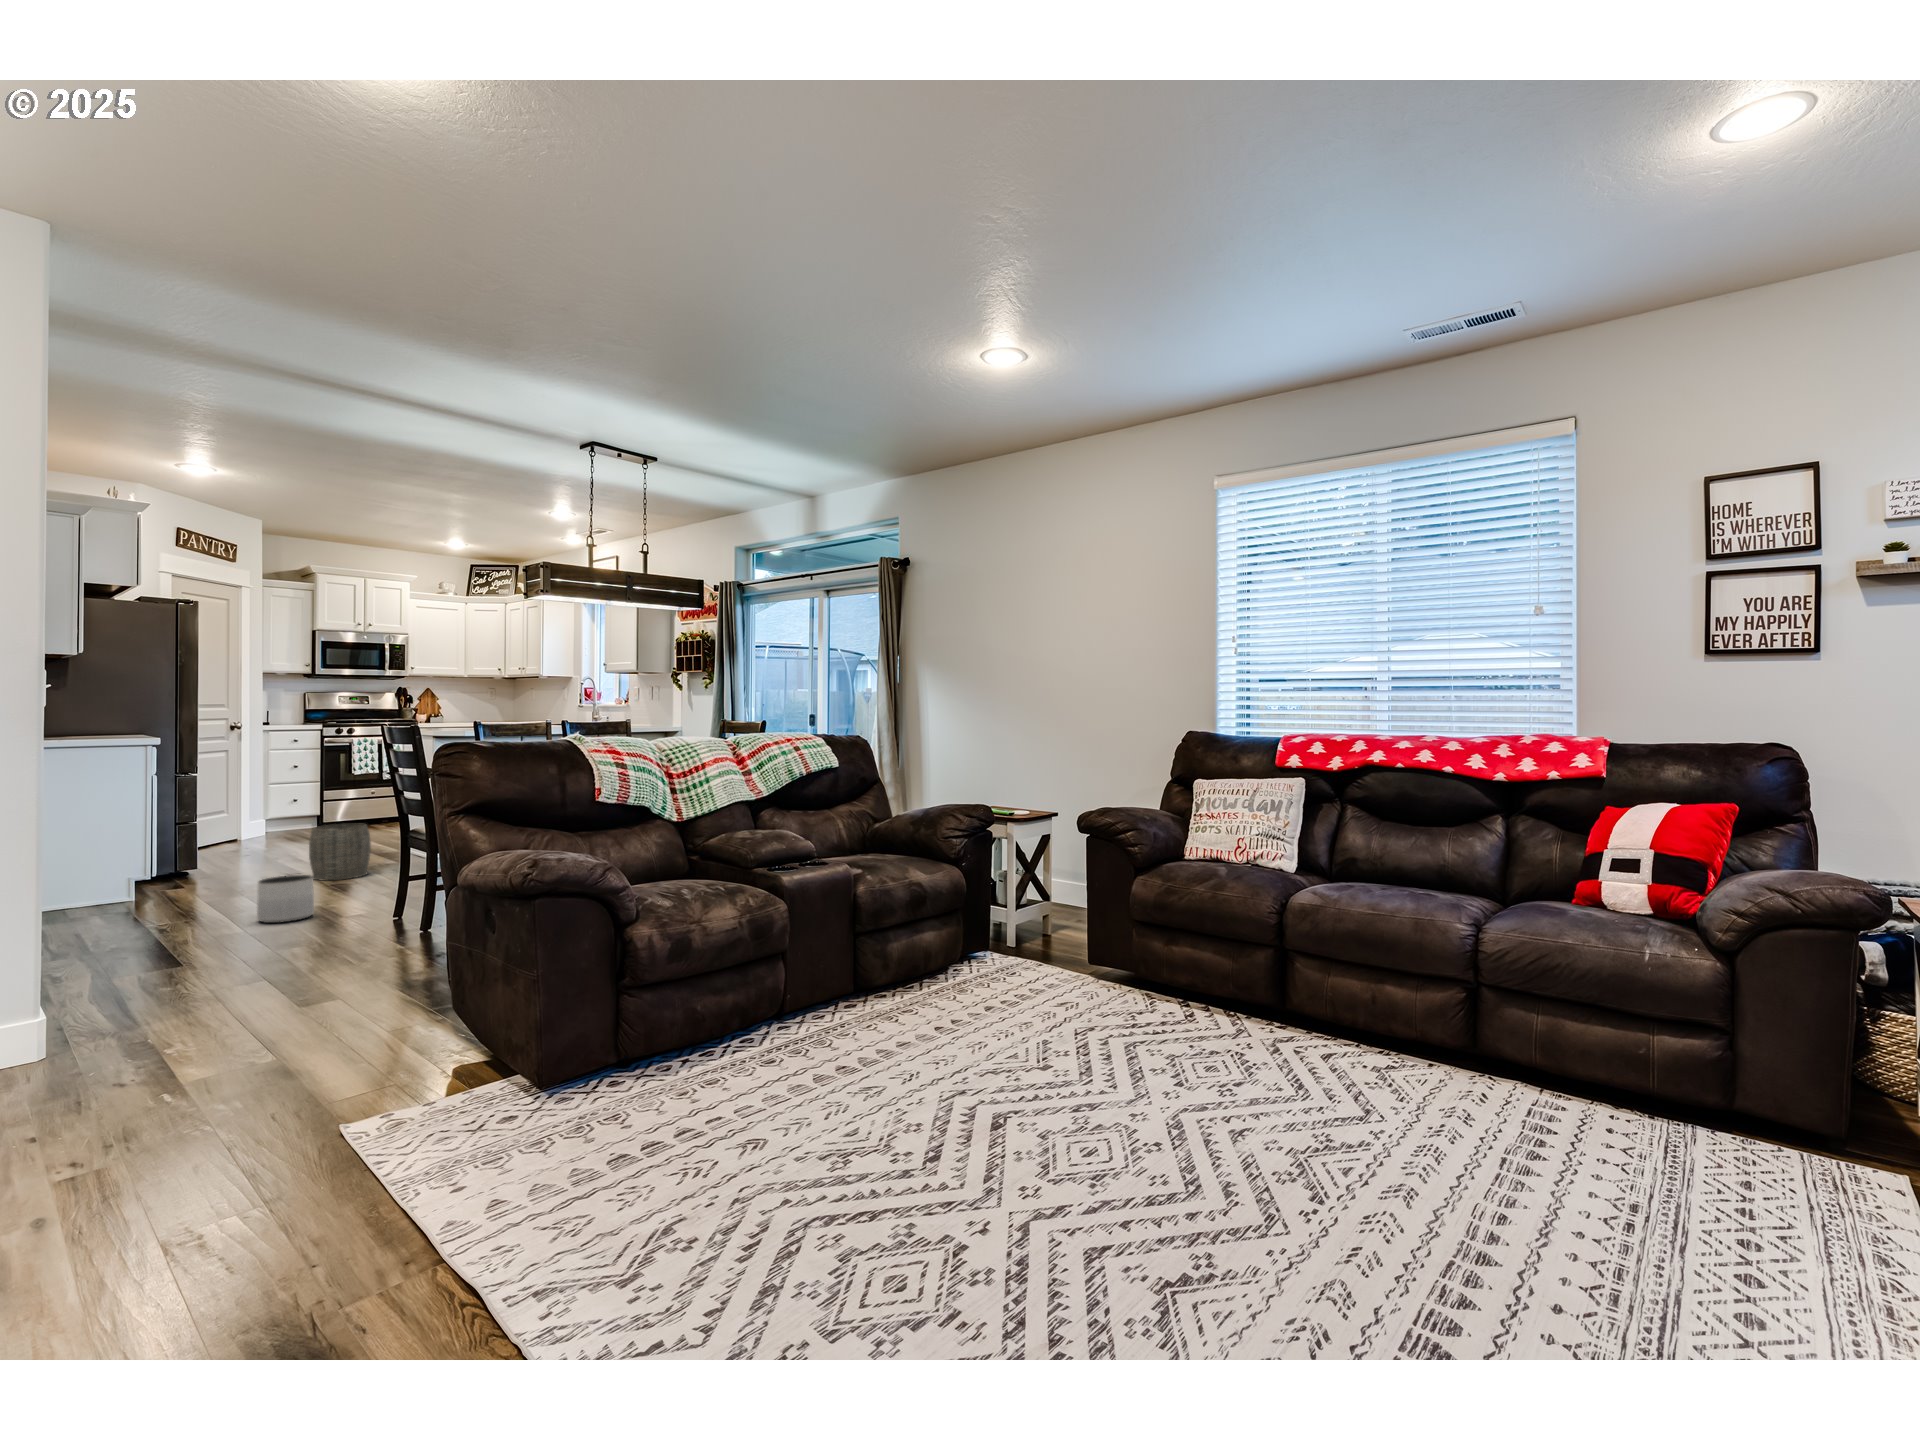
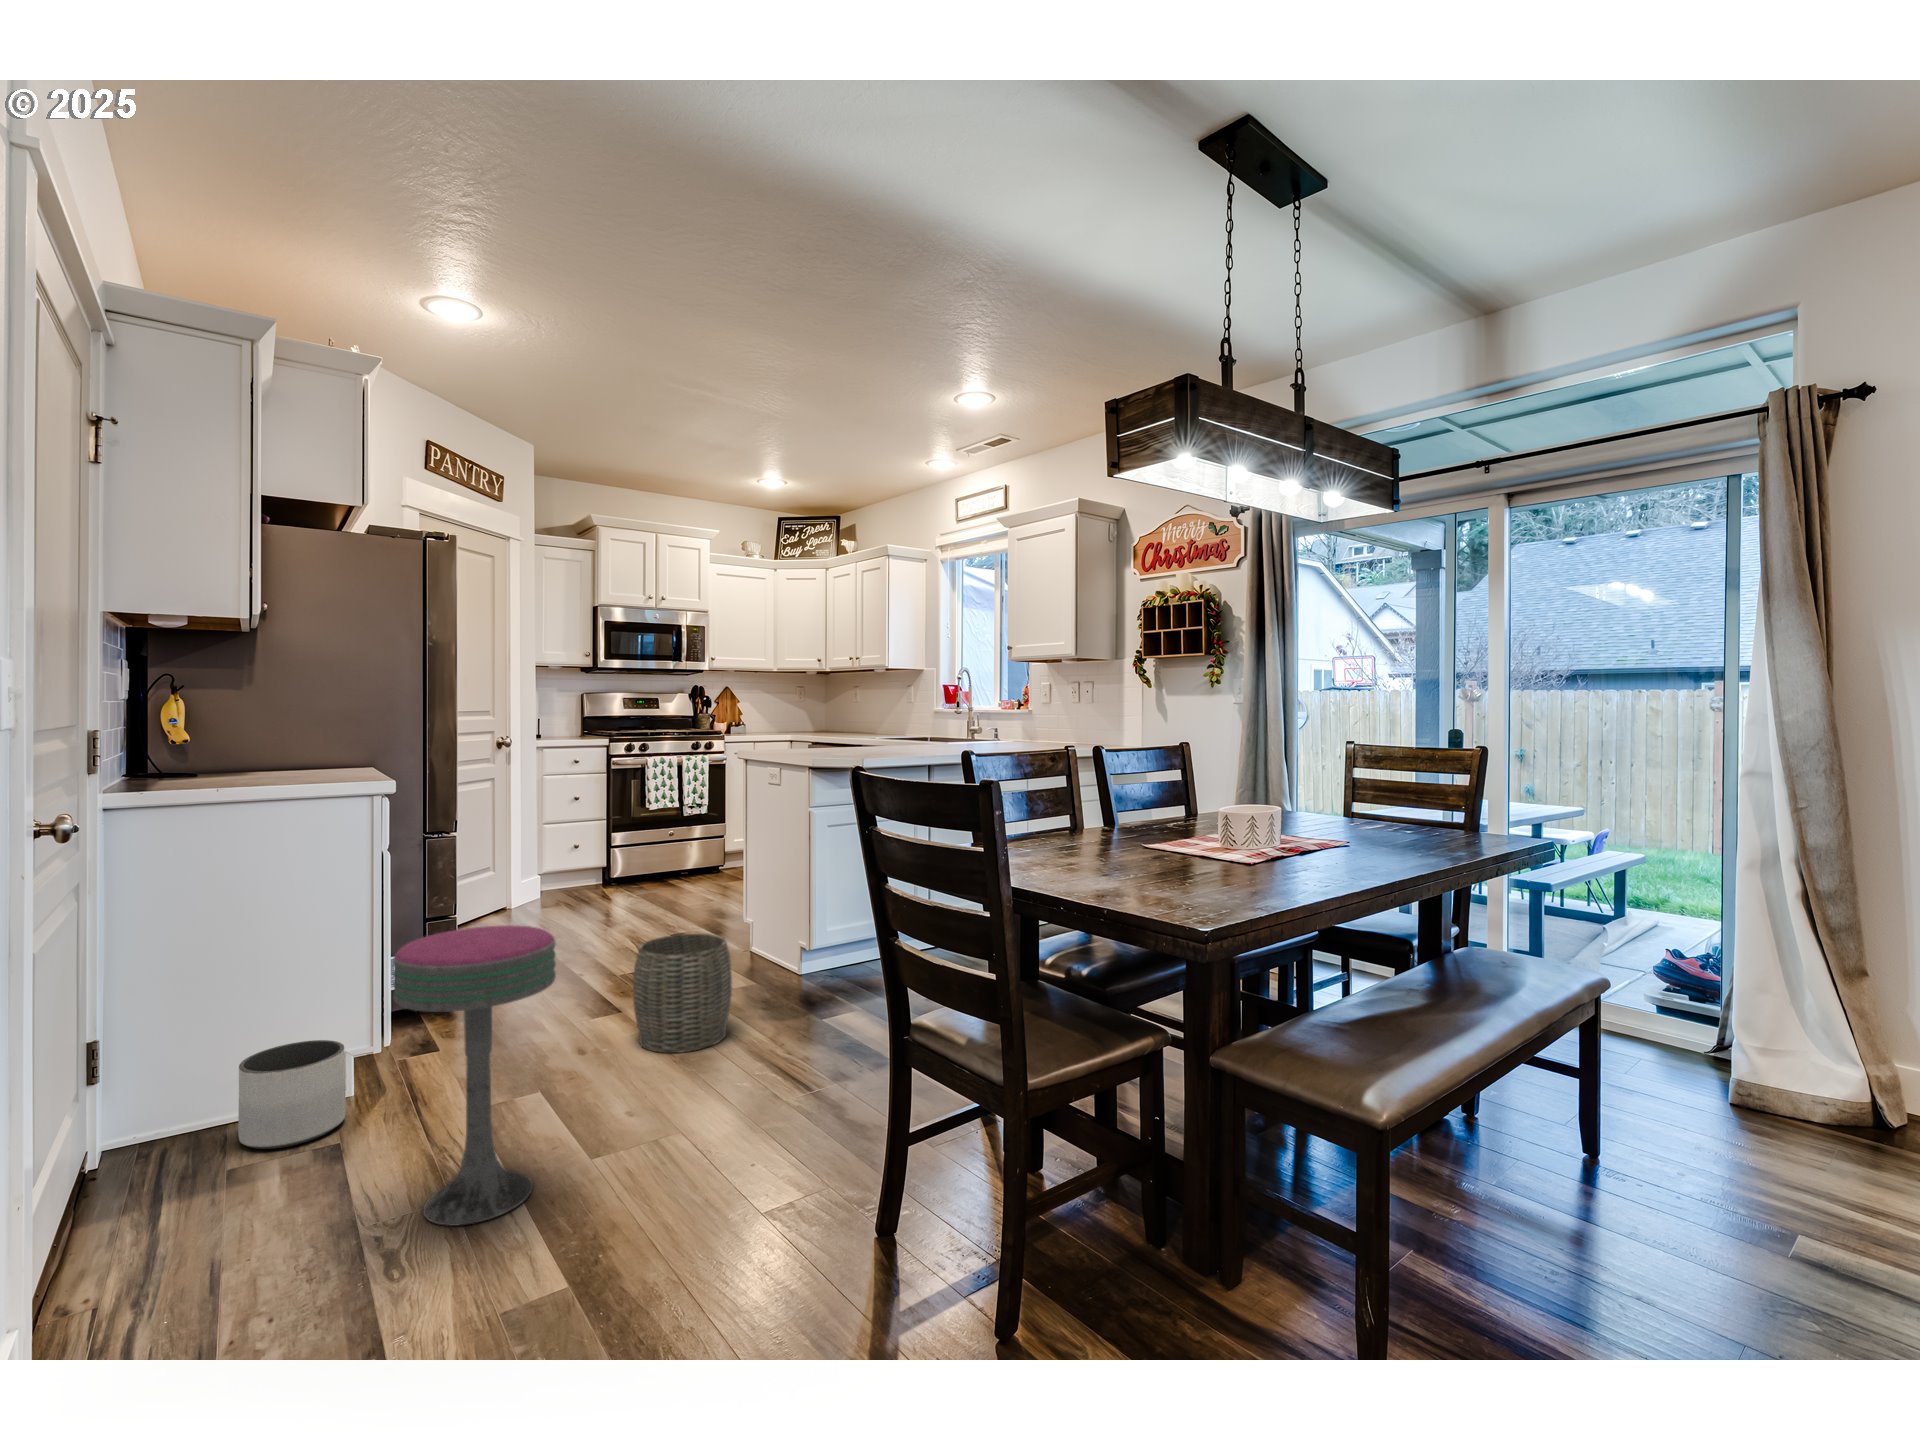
bar stool: none [170,796,252,917] -> present [393,925,556,1226]
planter: present [257,875,314,923] -> present [238,1040,346,1149]

